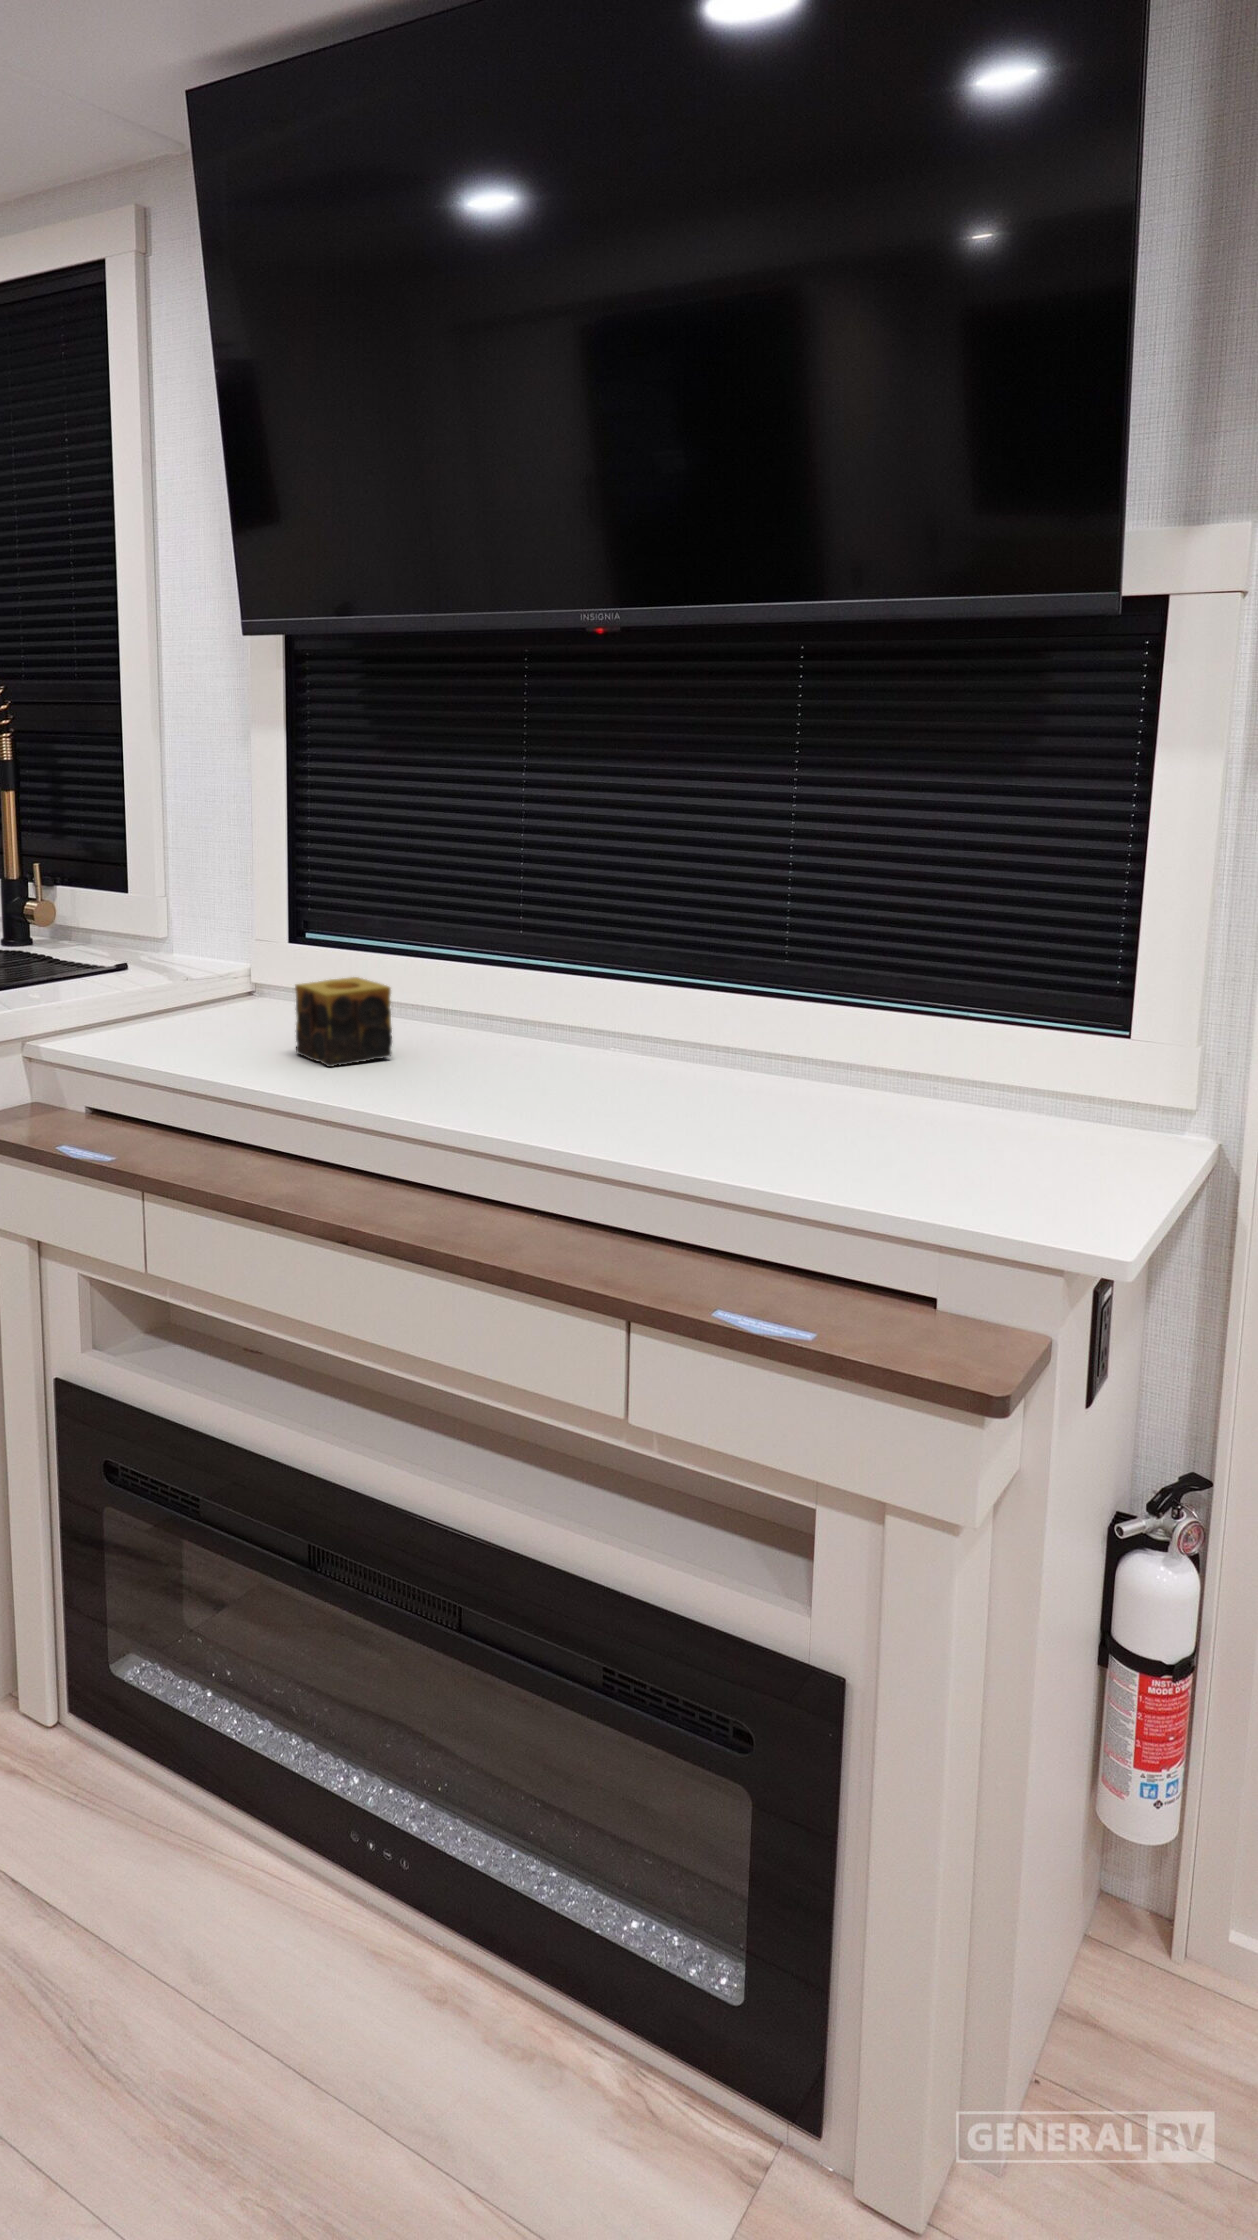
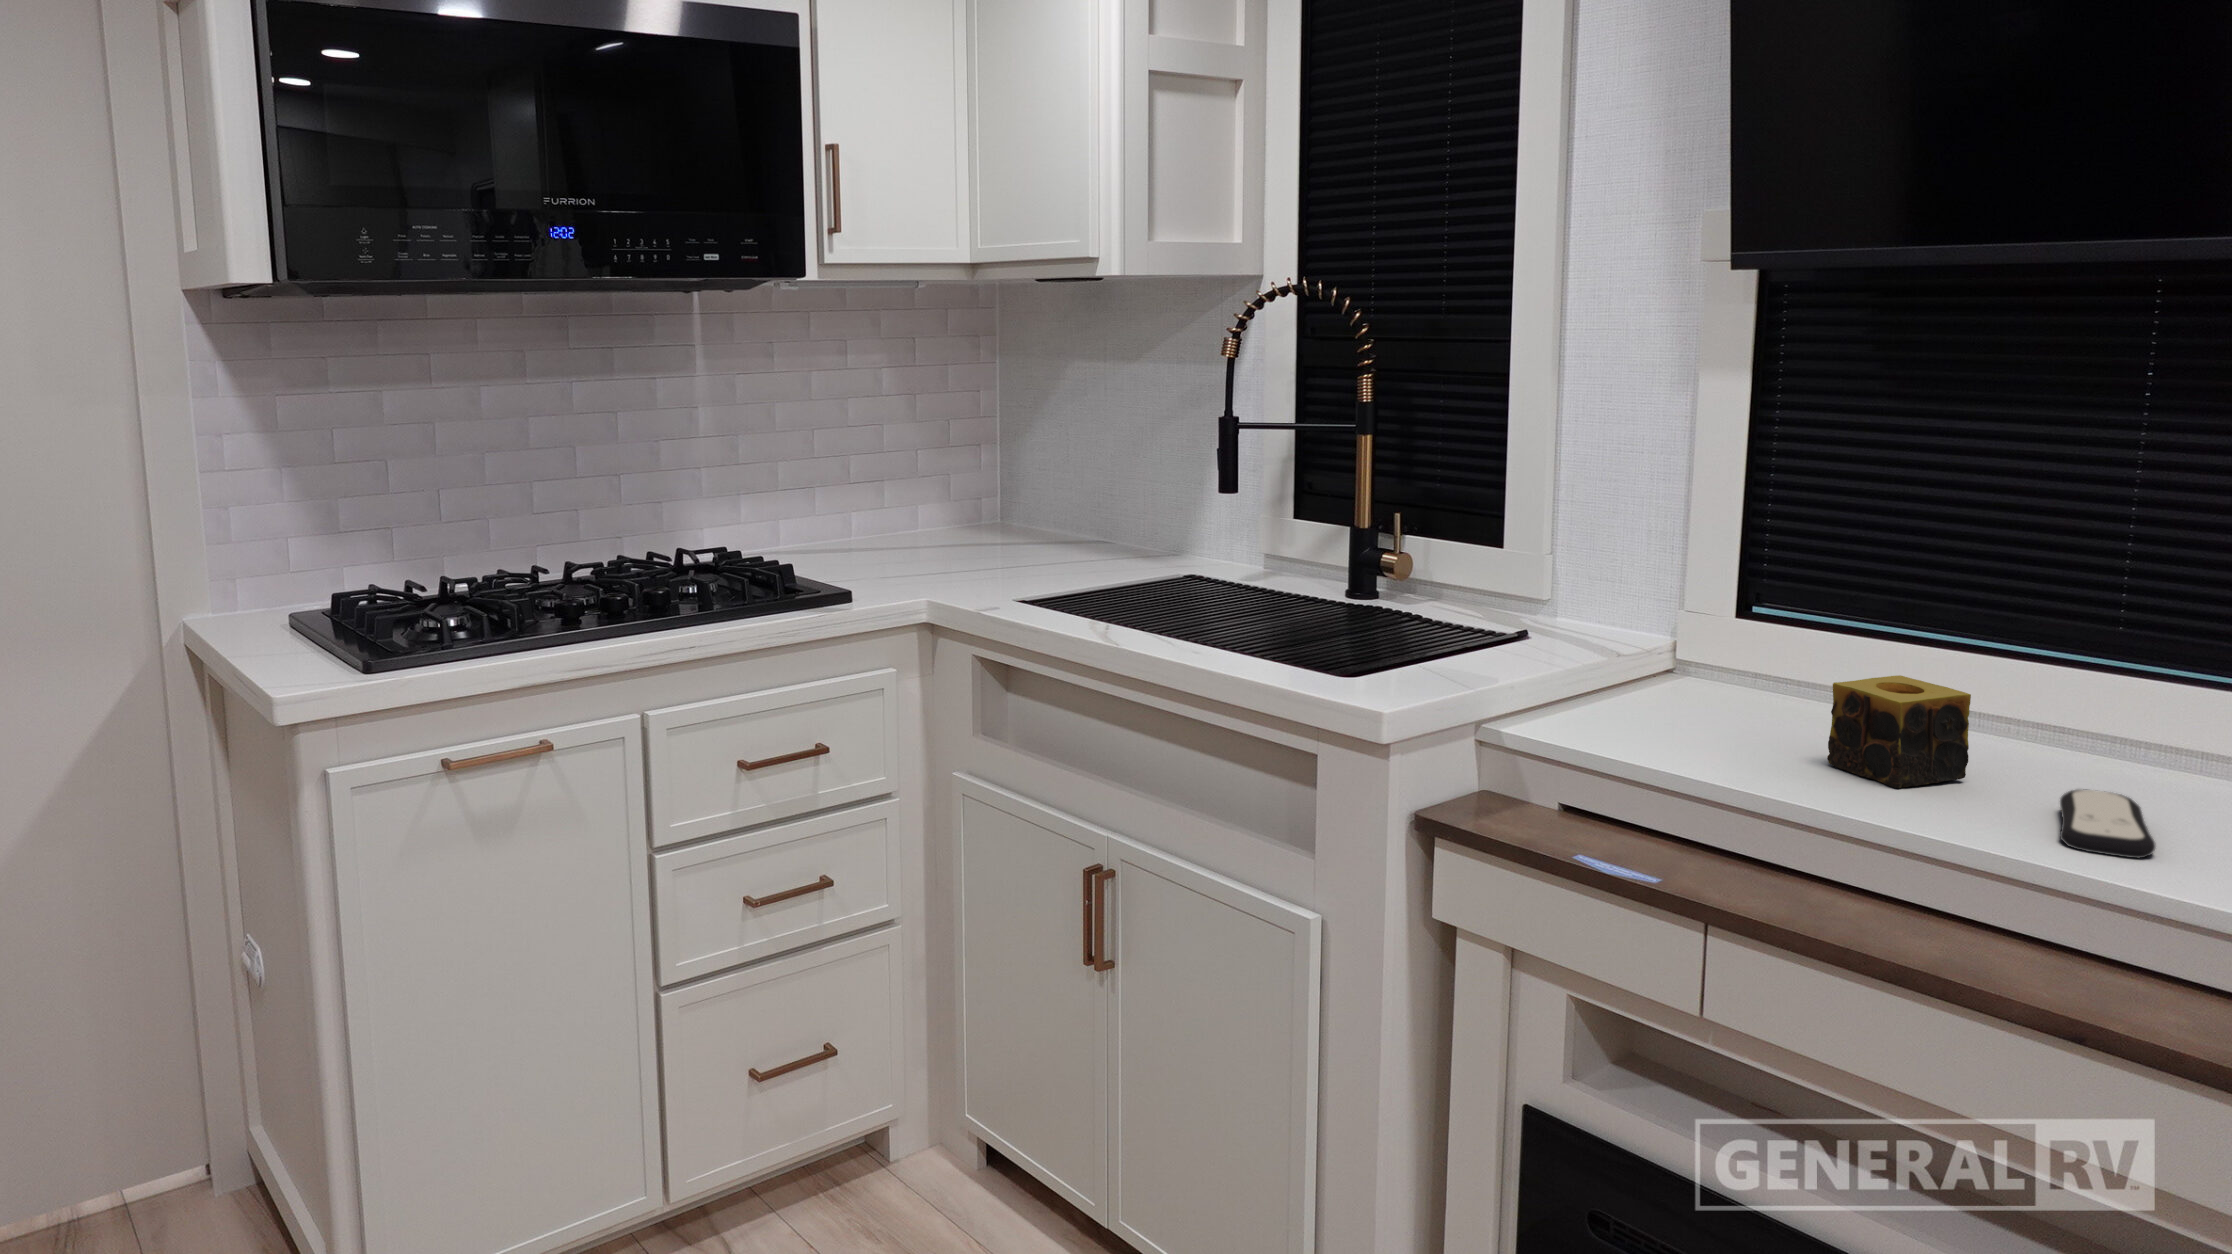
remote control: none [406,1056,485,1102] -> present [2060,789,2155,858]

